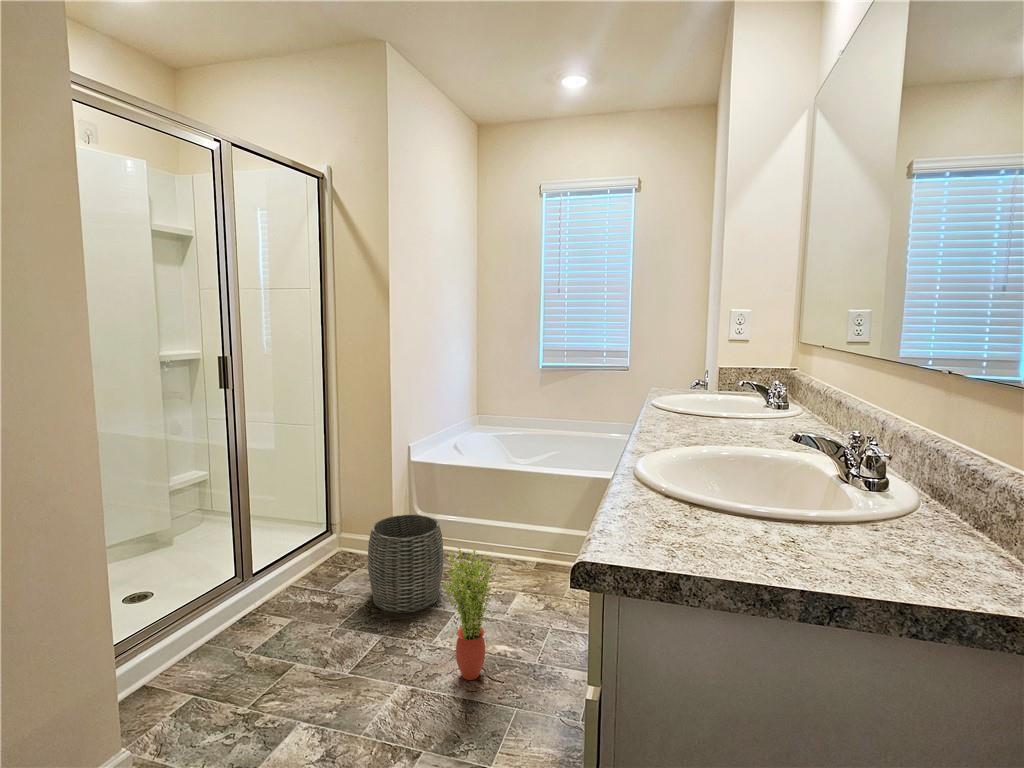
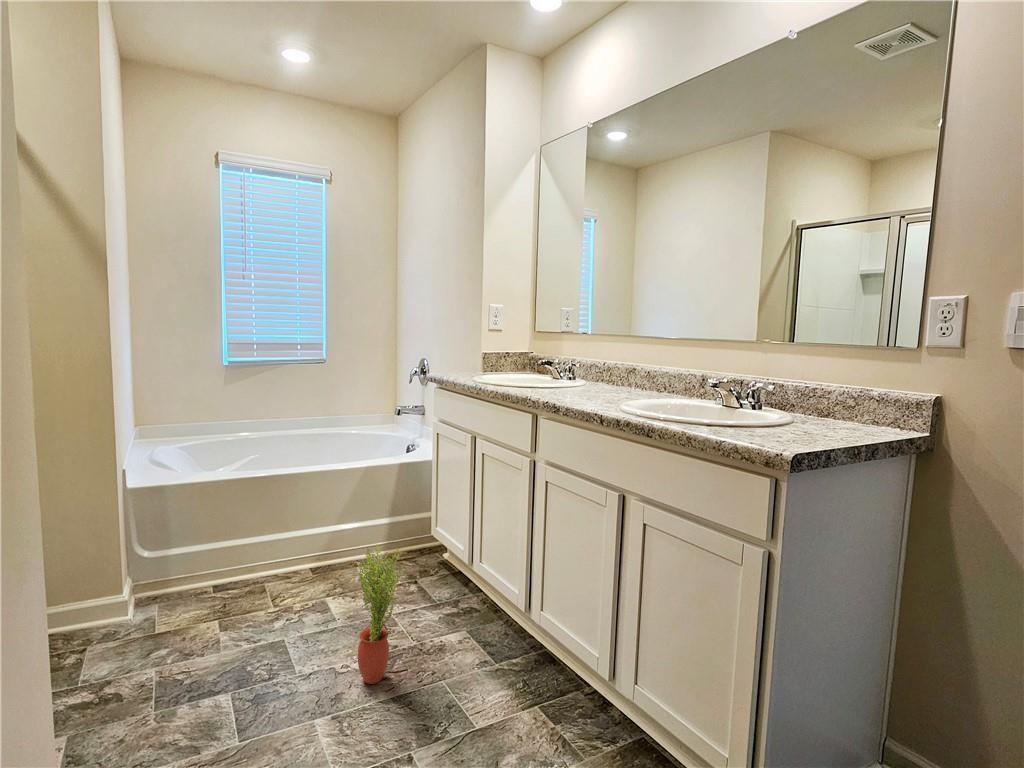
woven basket: present [368,515,443,613] -> none [149,544,255,673]

